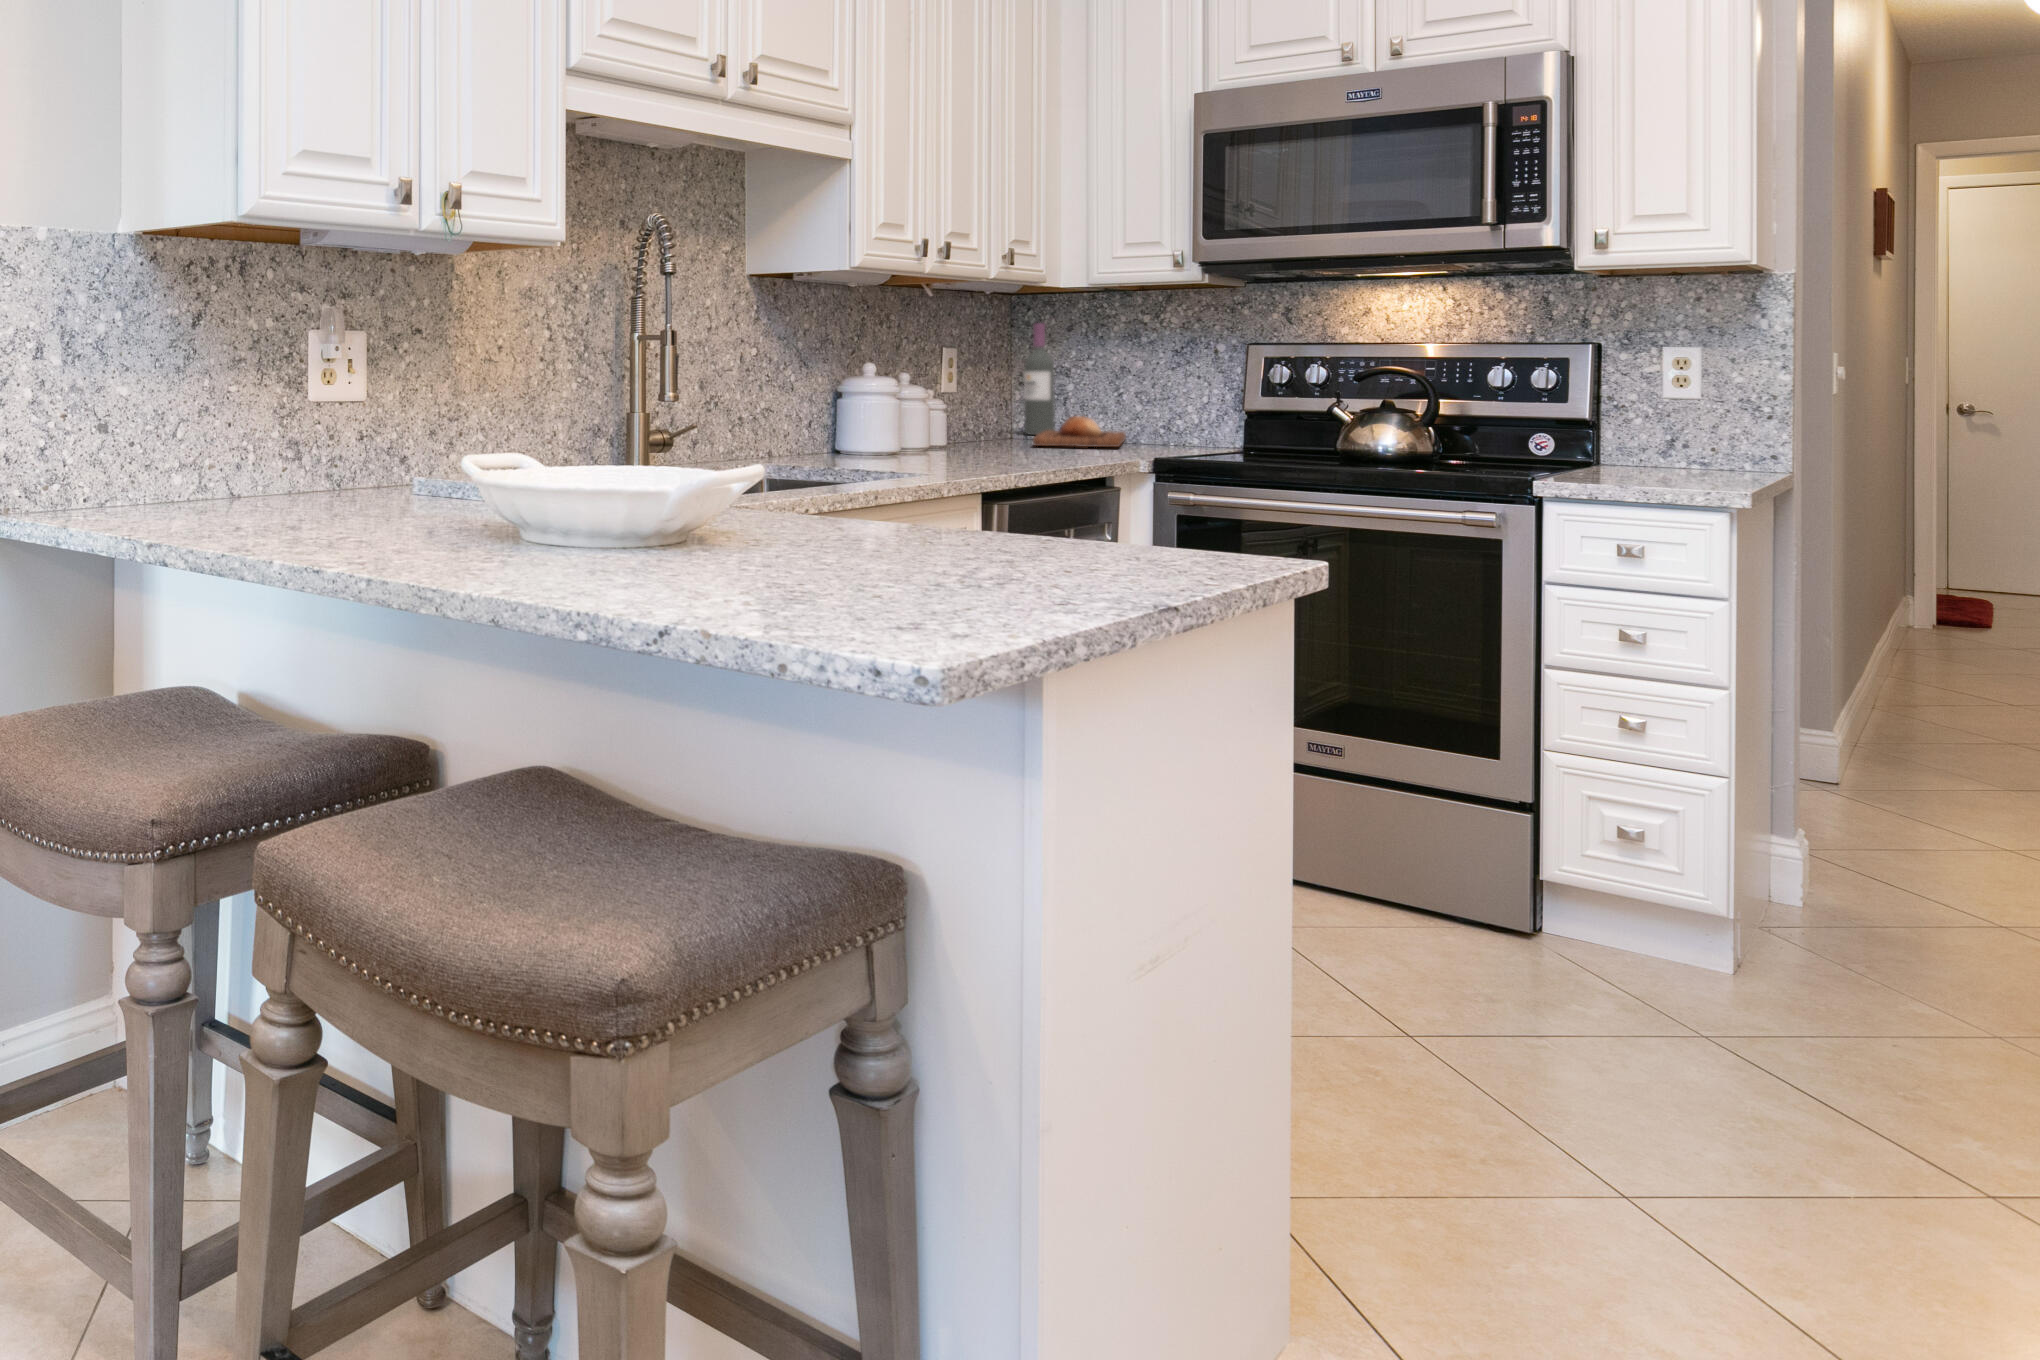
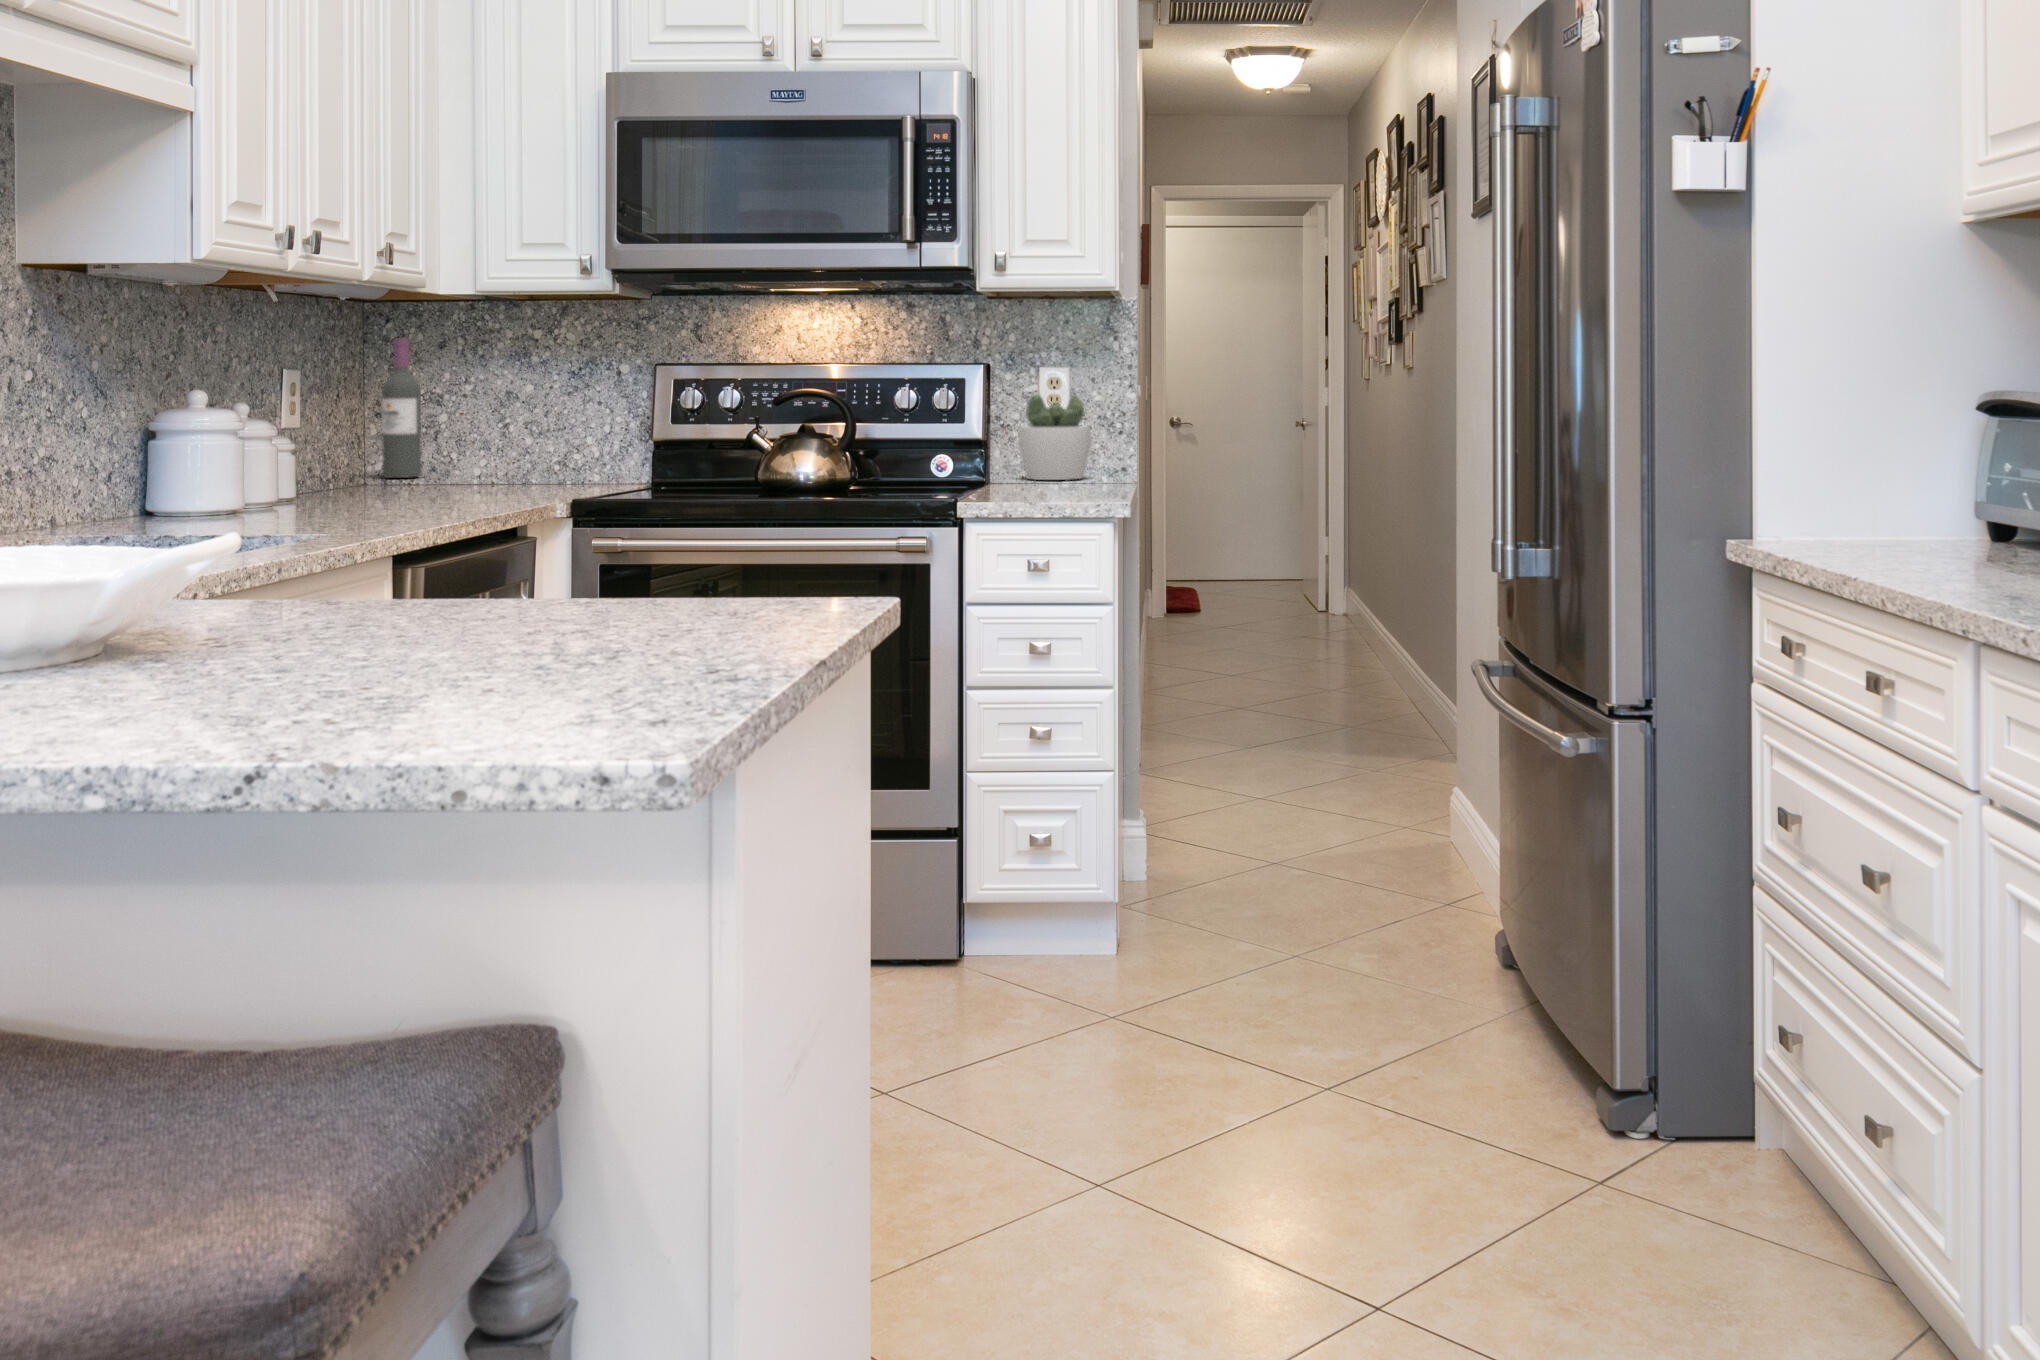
succulent plant: none [1631,377,1727,466] -> present [1018,395,1092,480]
bread loaf: present [1033,416,1126,447] -> none [409,452,518,491]

